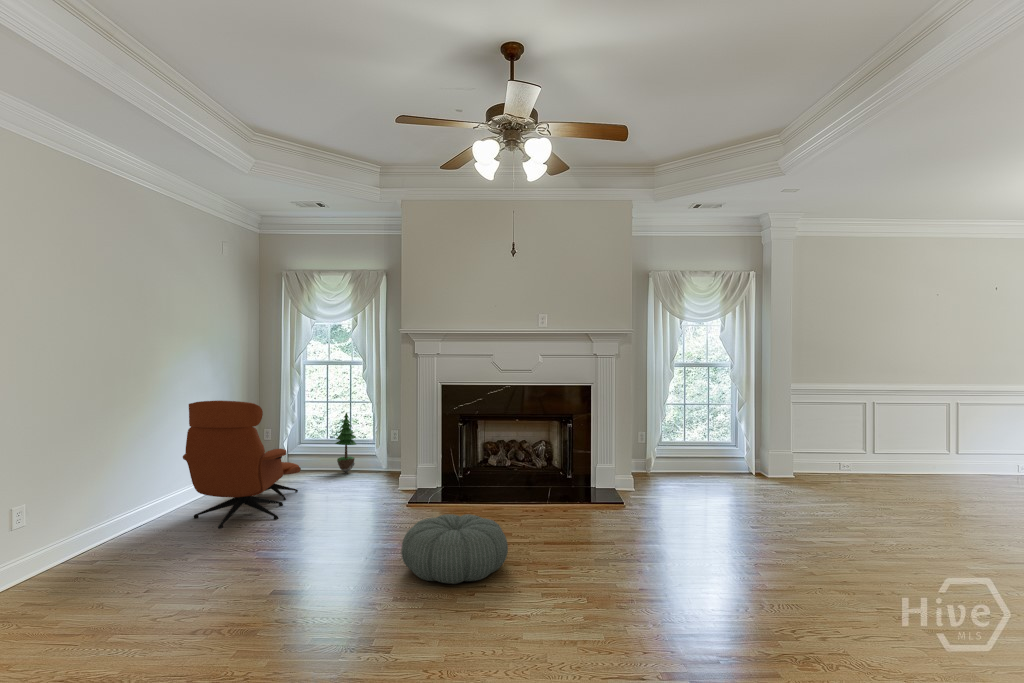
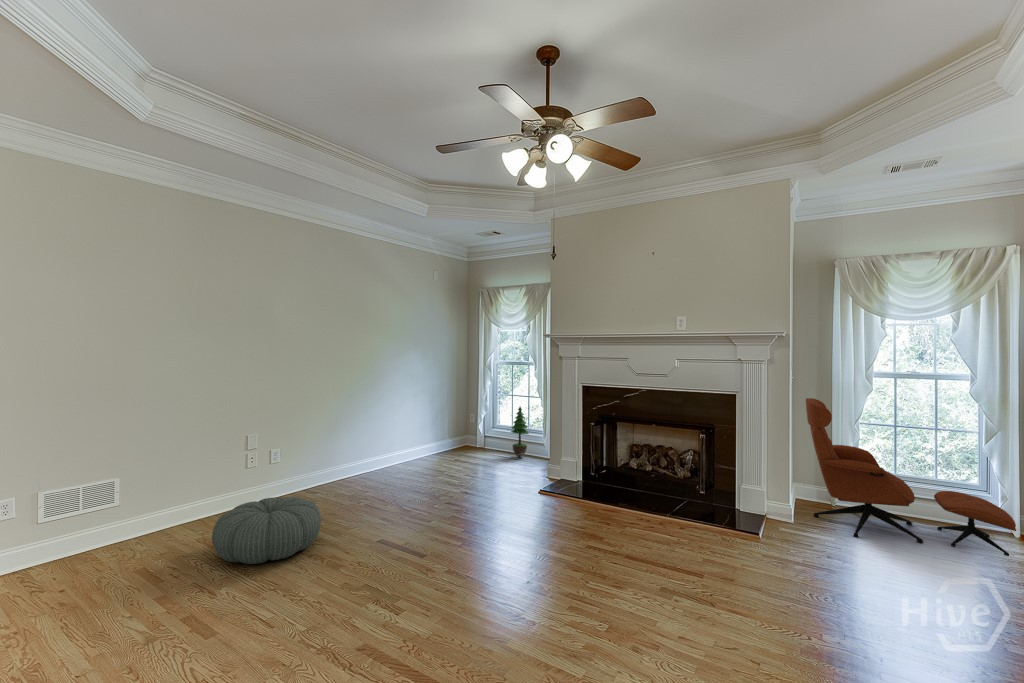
lounge chair: present [183,401,301,528] -> present [806,398,1016,556]
pouf: present [401,514,508,584] -> present [212,497,321,564]

